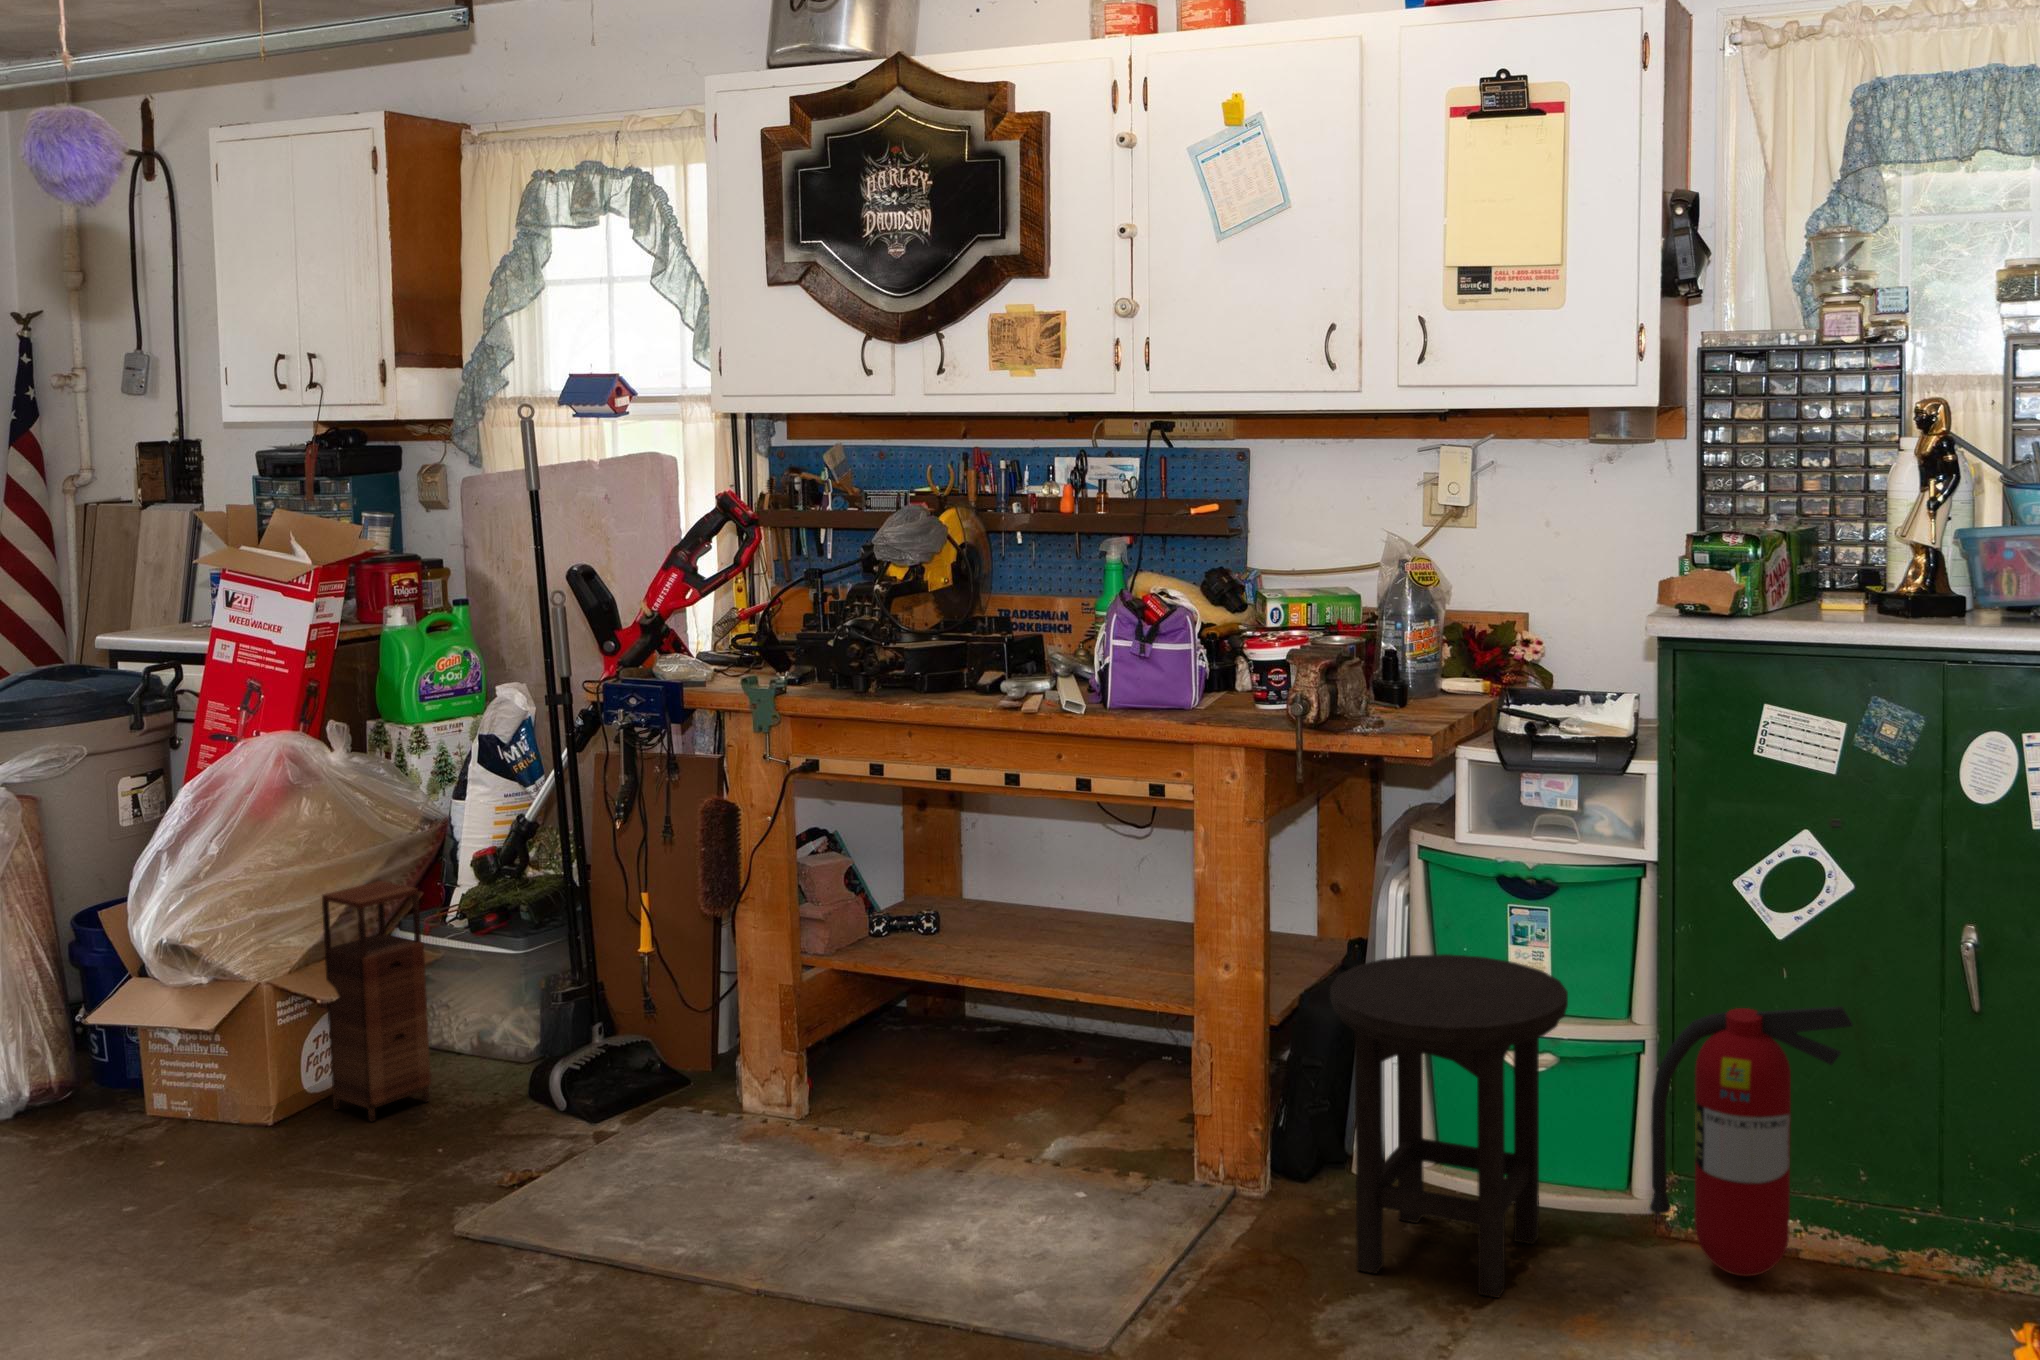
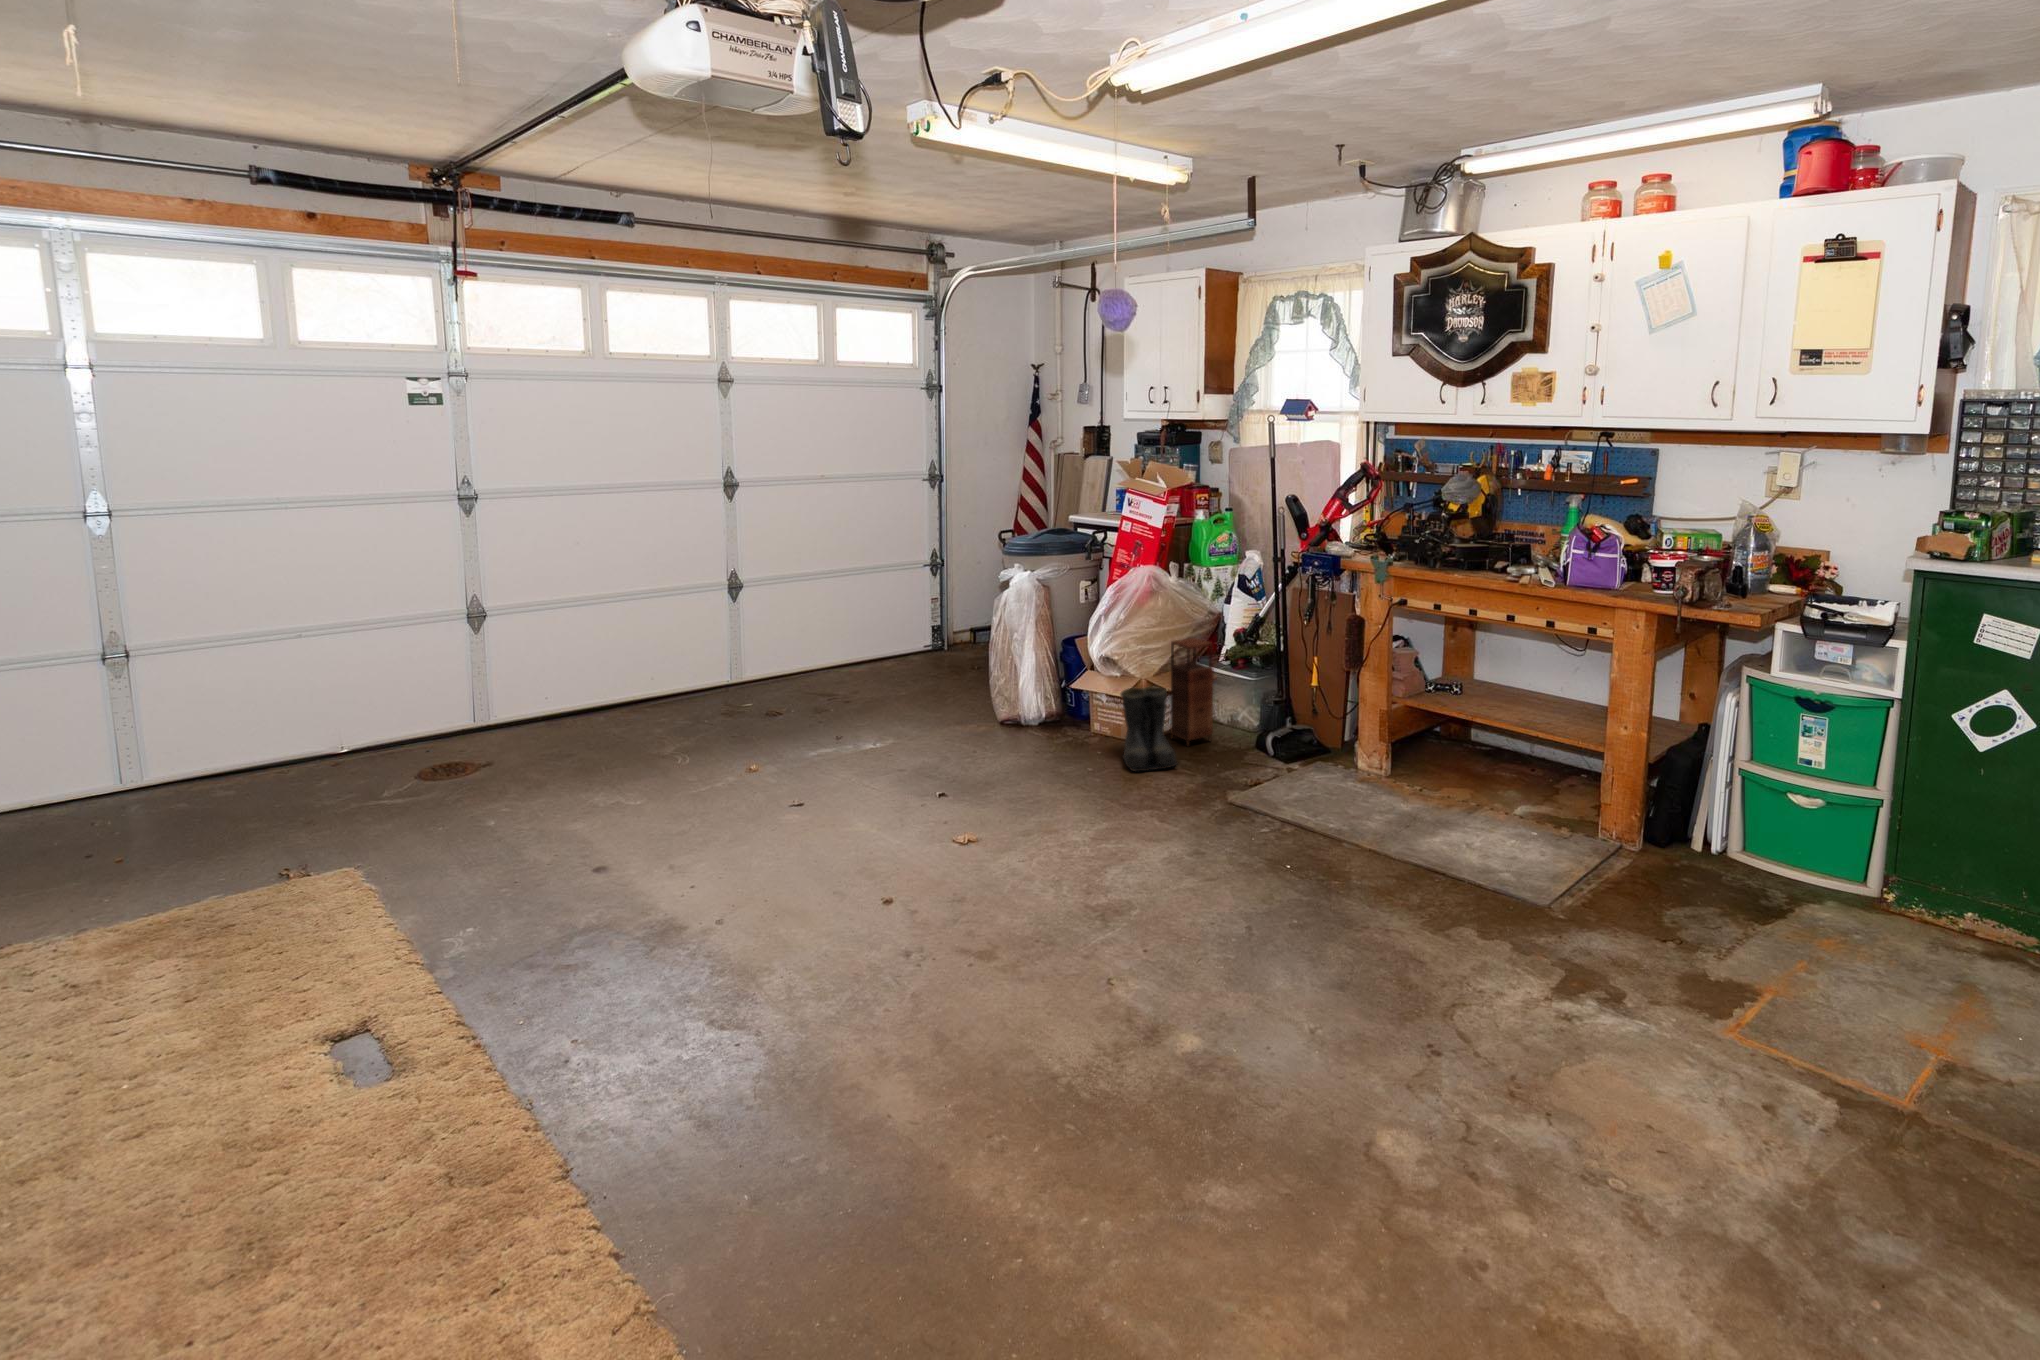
stool: present [1330,954,1568,1298] -> none [1687,733,1835,921]
boots: none [195,1000,344,1202] -> present [1120,686,1177,771]
fire extinguisher: present [1650,1006,1853,1276] -> none [1876,787,2029,938]

